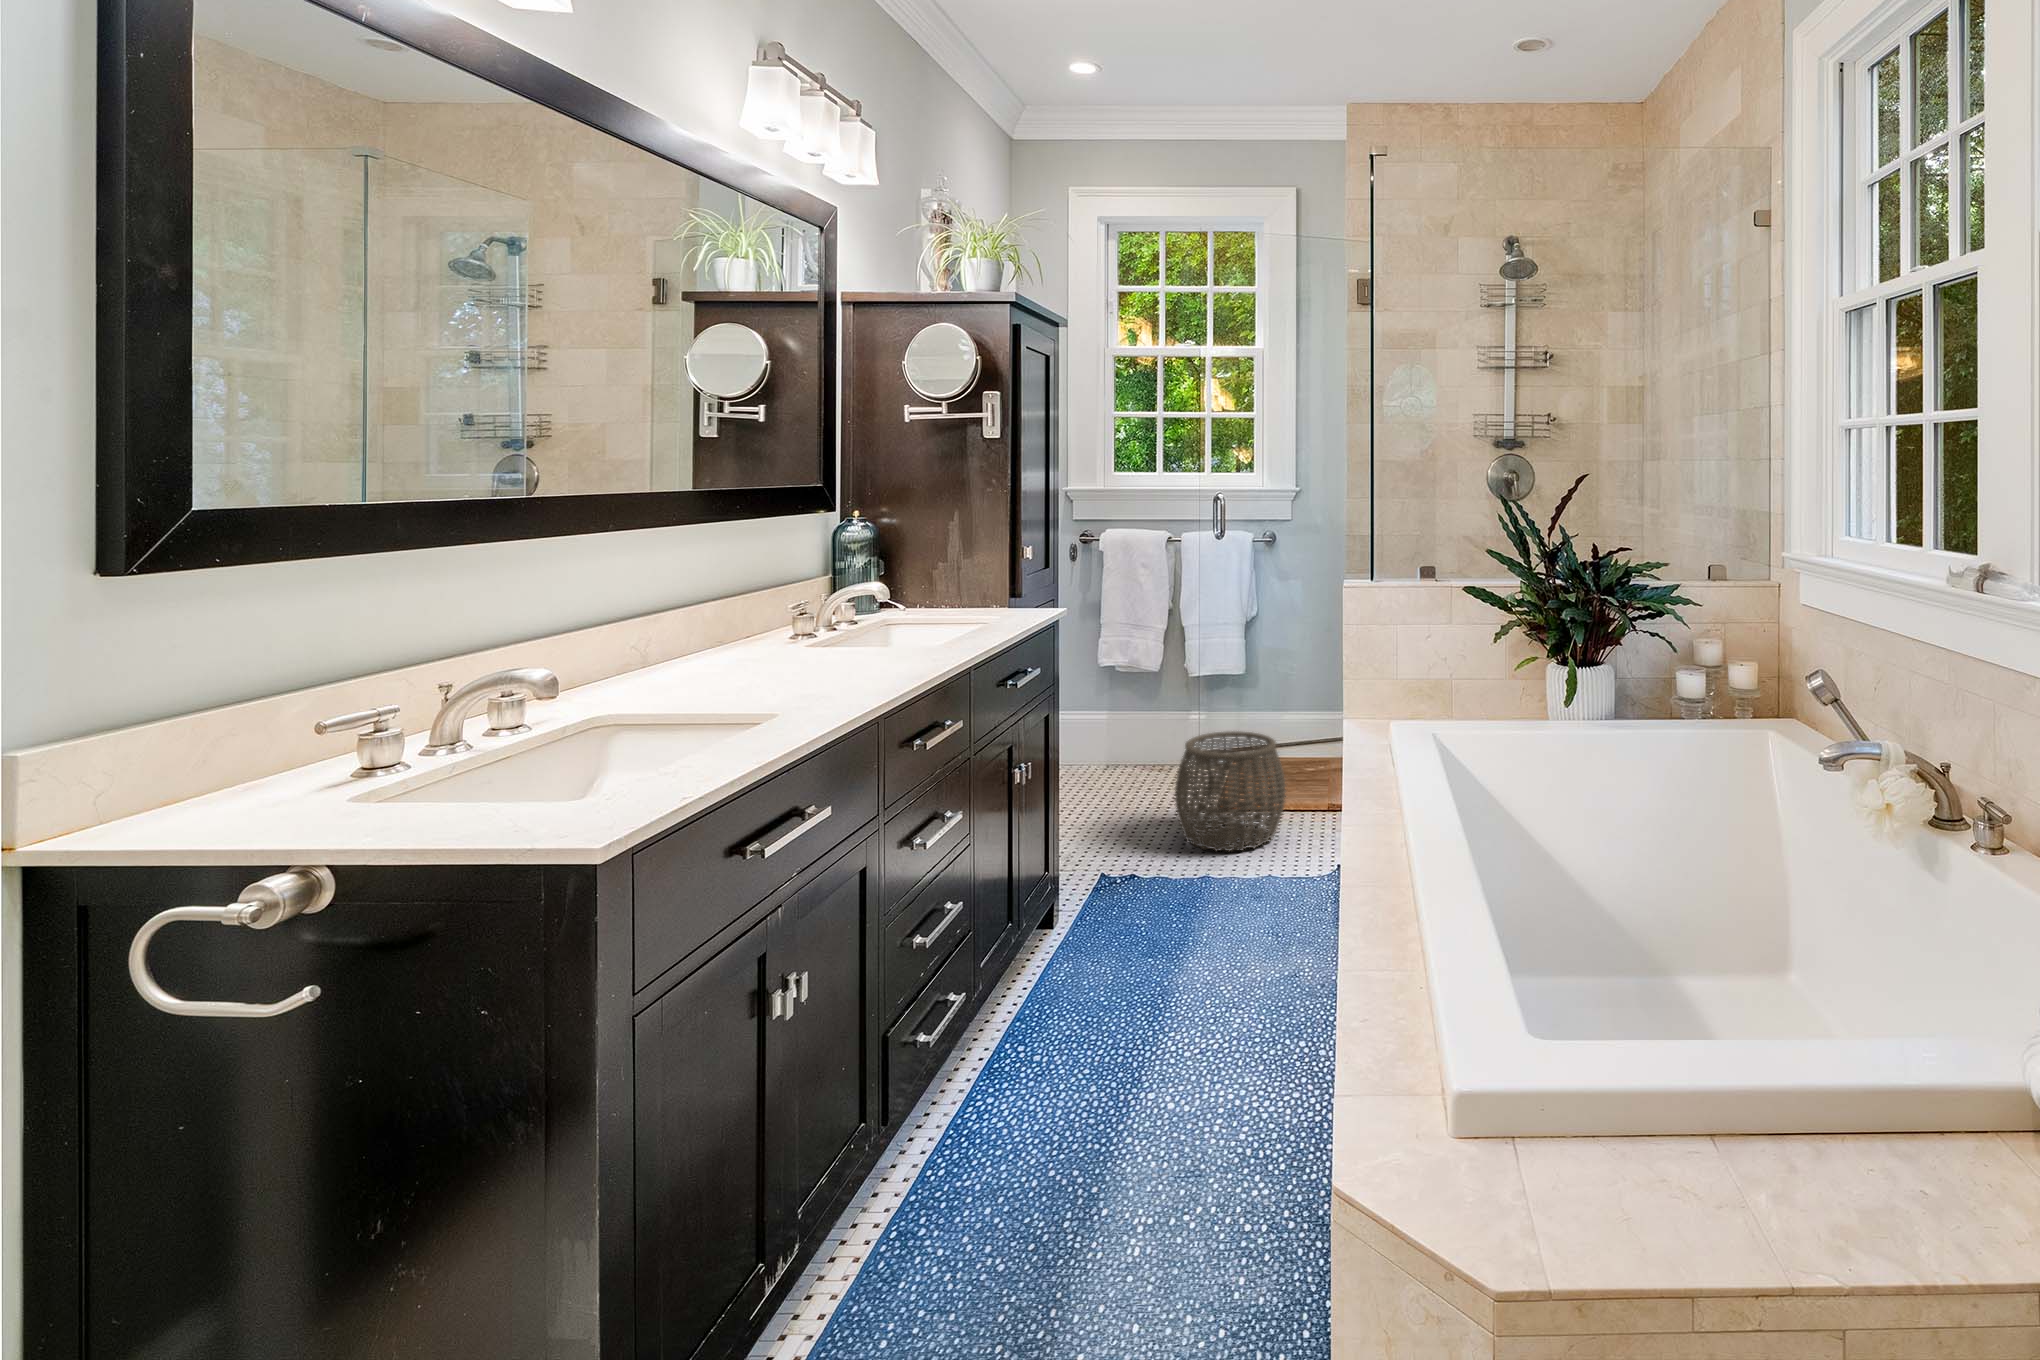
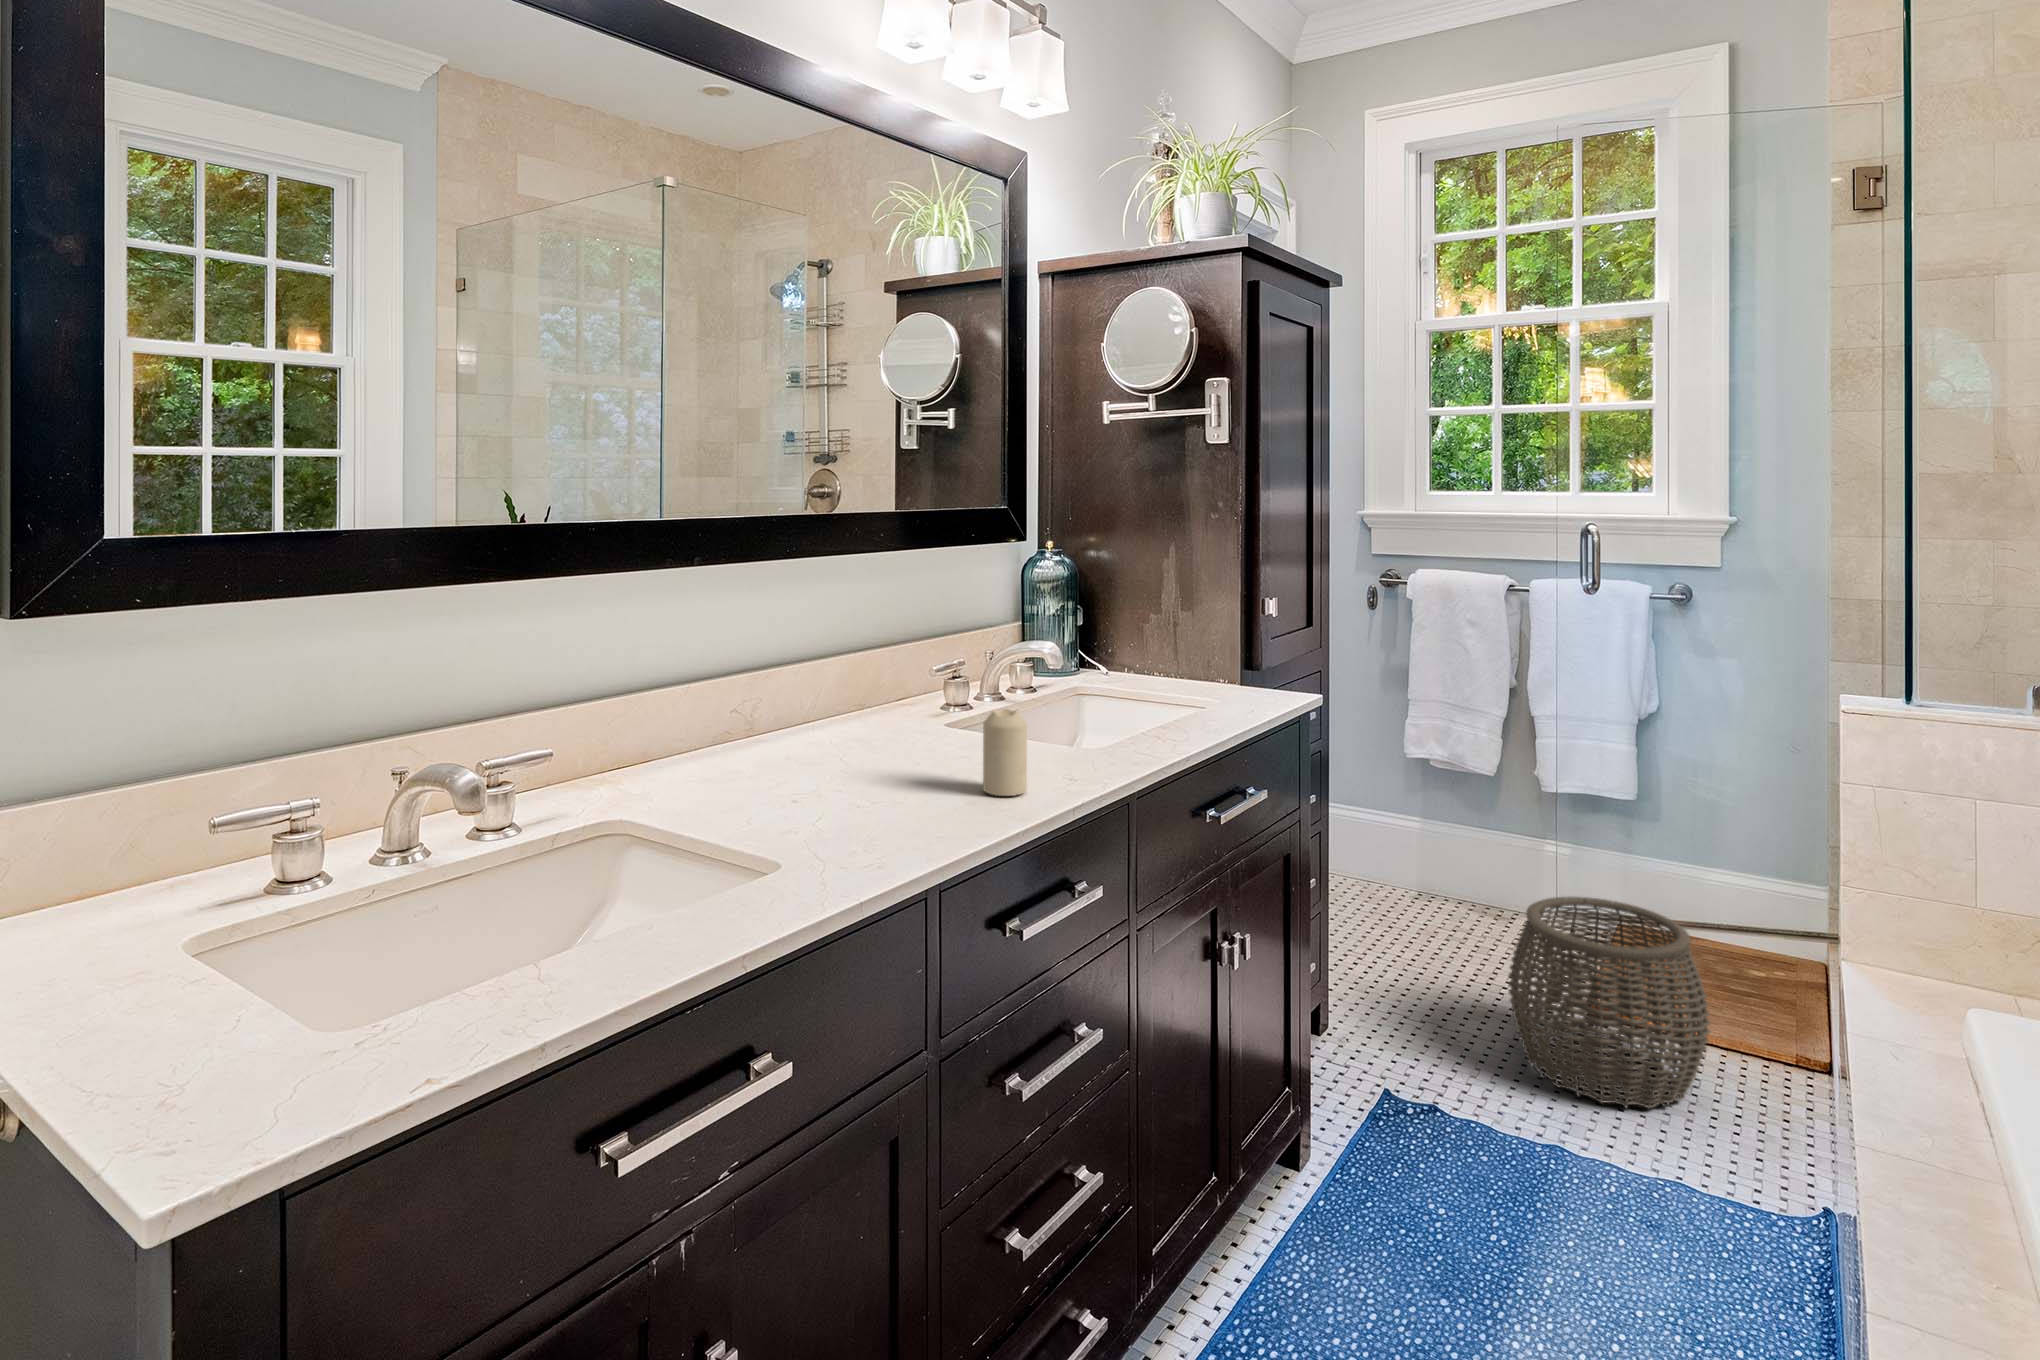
candle: none [871,617,903,674] -> present [983,709,1027,796]

